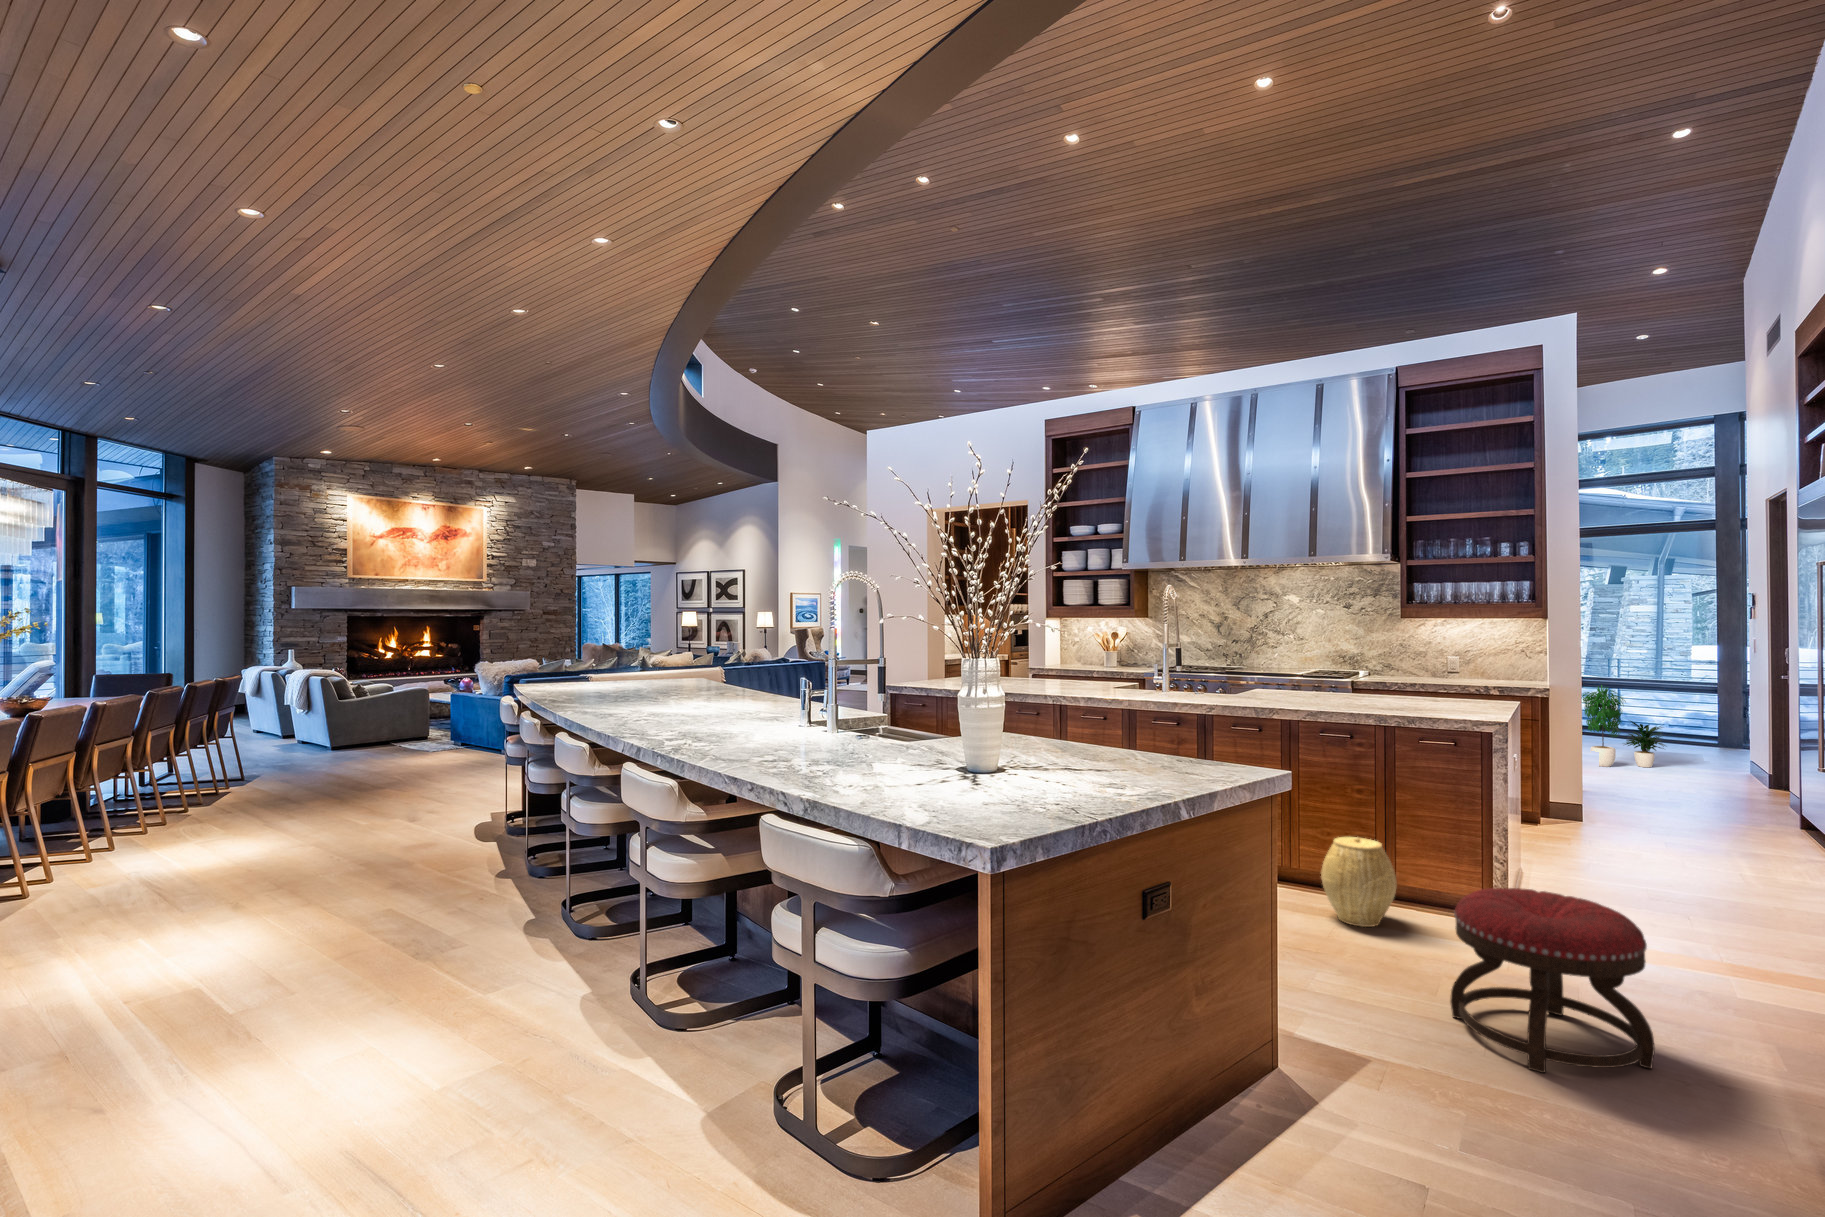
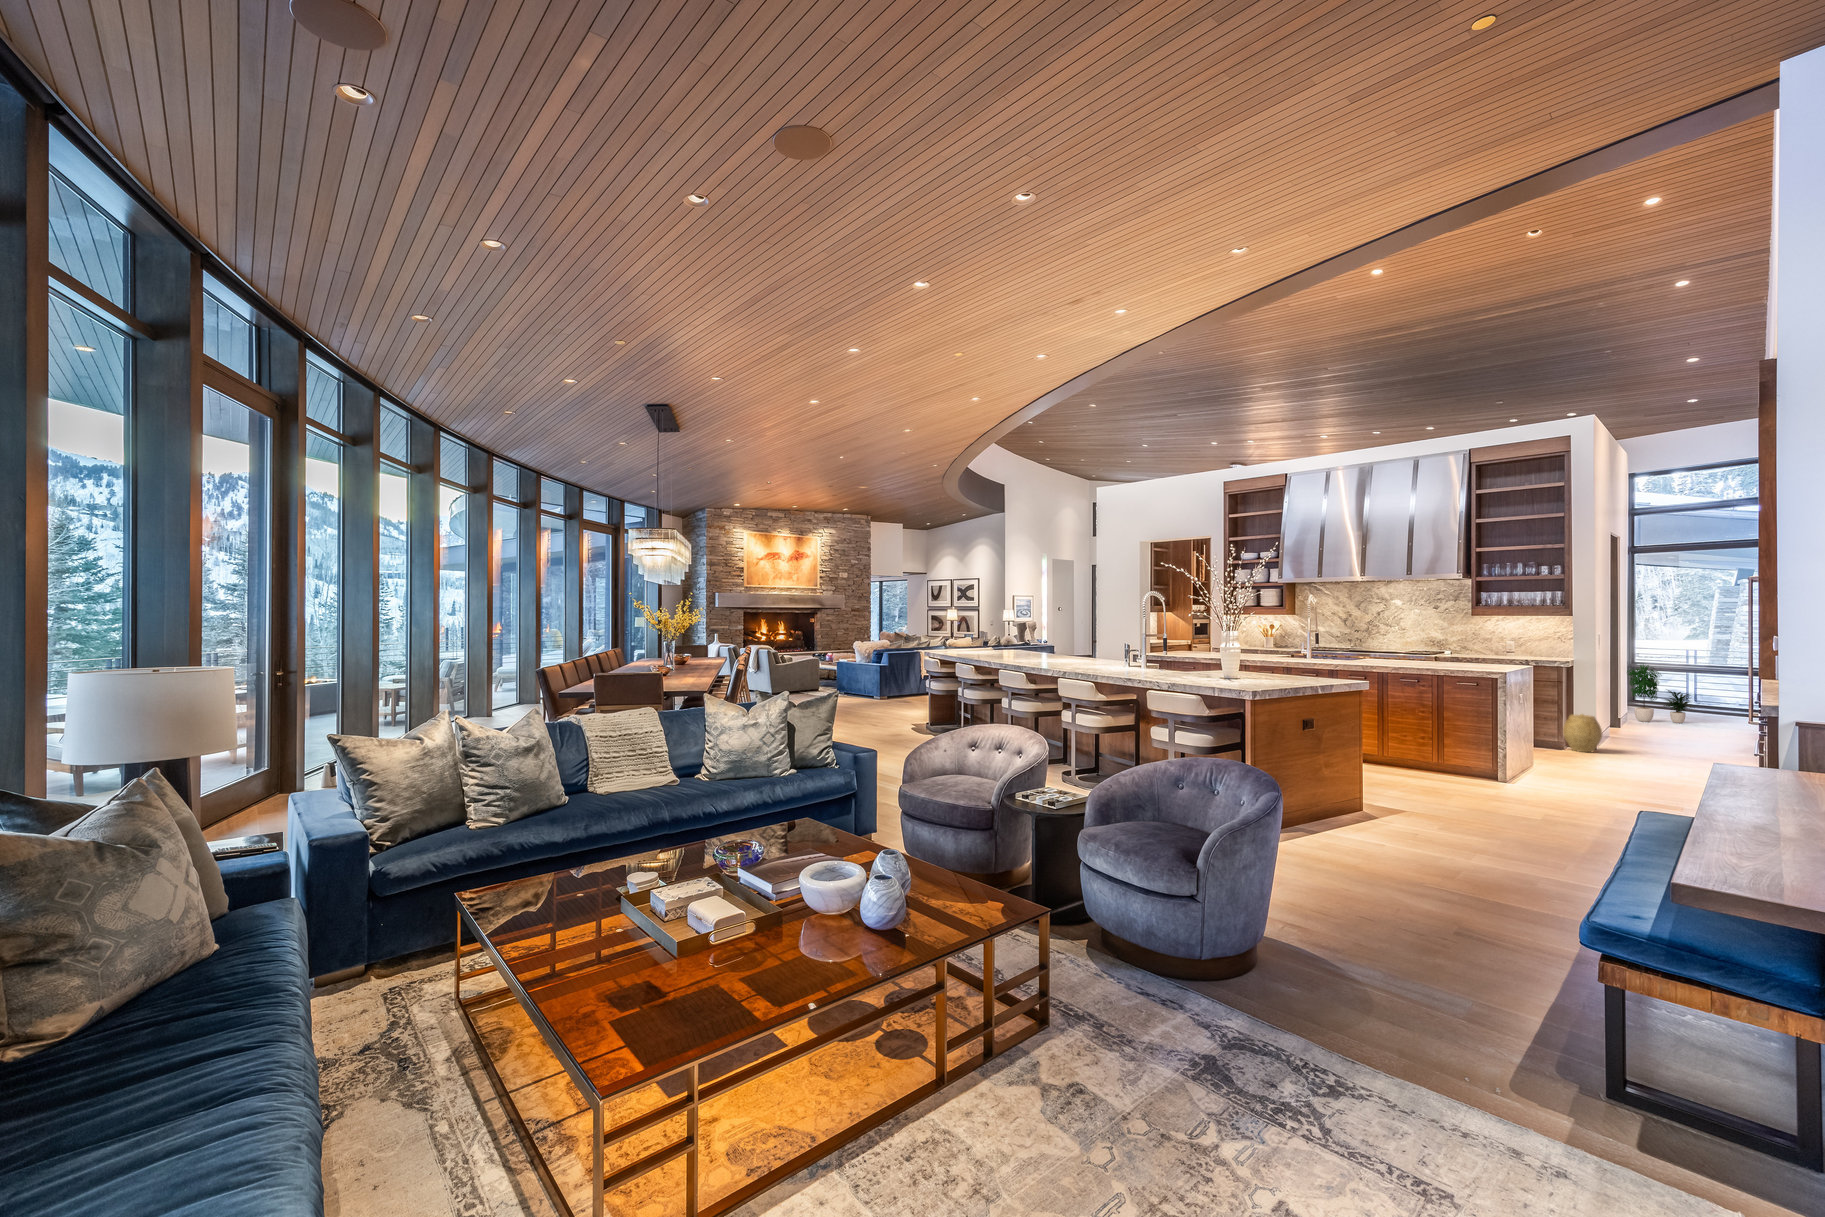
woven basket: present [1321,837,1397,927] -> present [1563,714,1602,752]
ottoman: present [1450,888,1655,1073] -> none [1451,742,1541,813]

